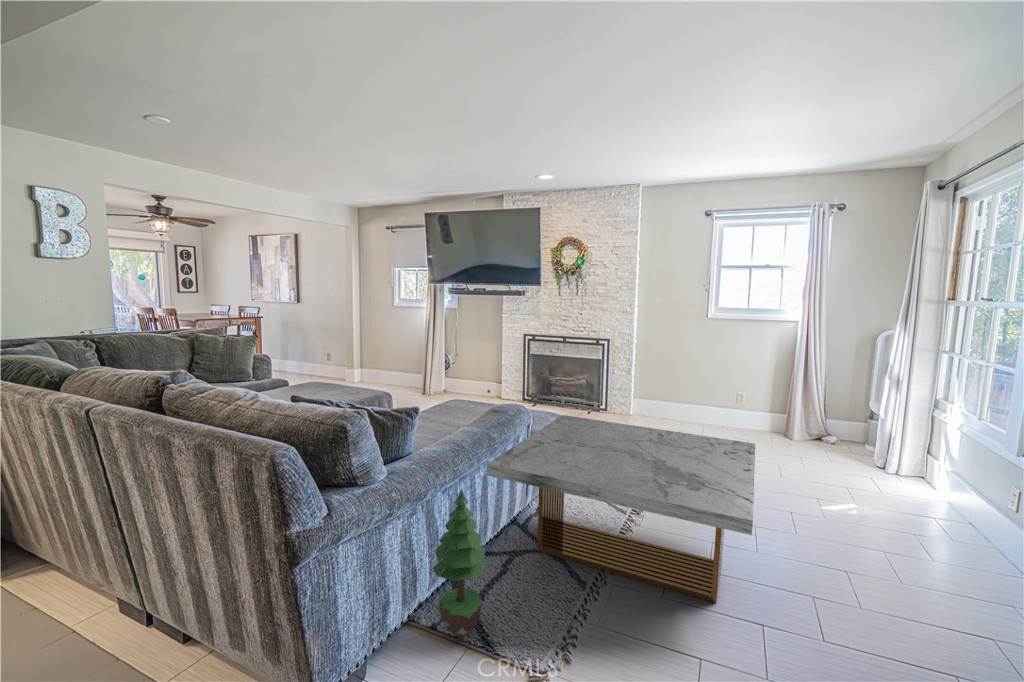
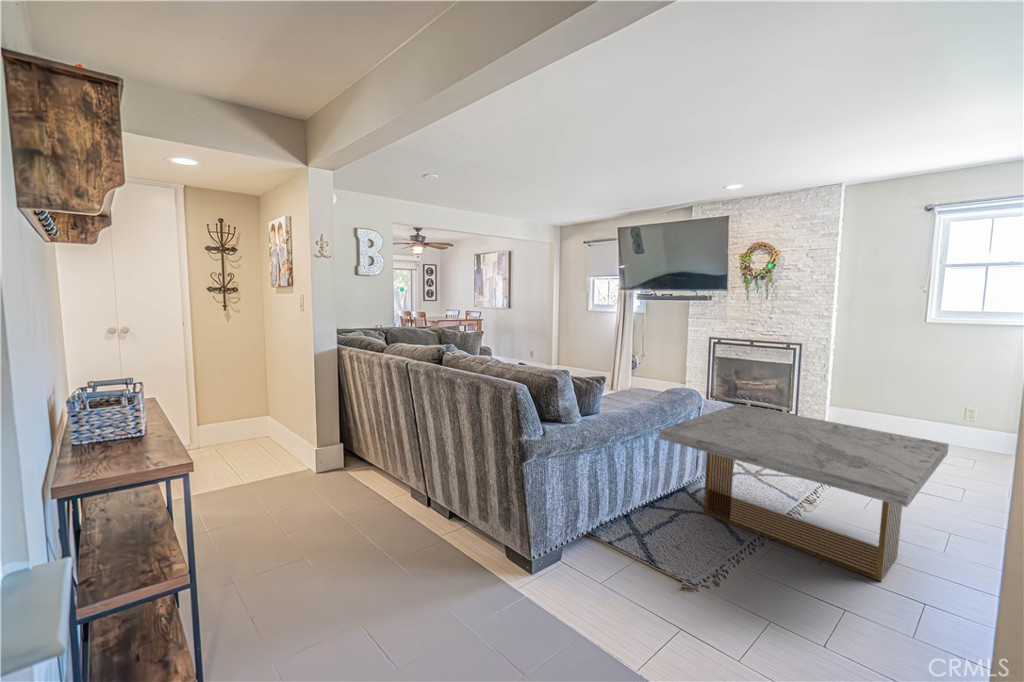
potted tree: present [433,490,487,635] -> none [612,439,655,552]

